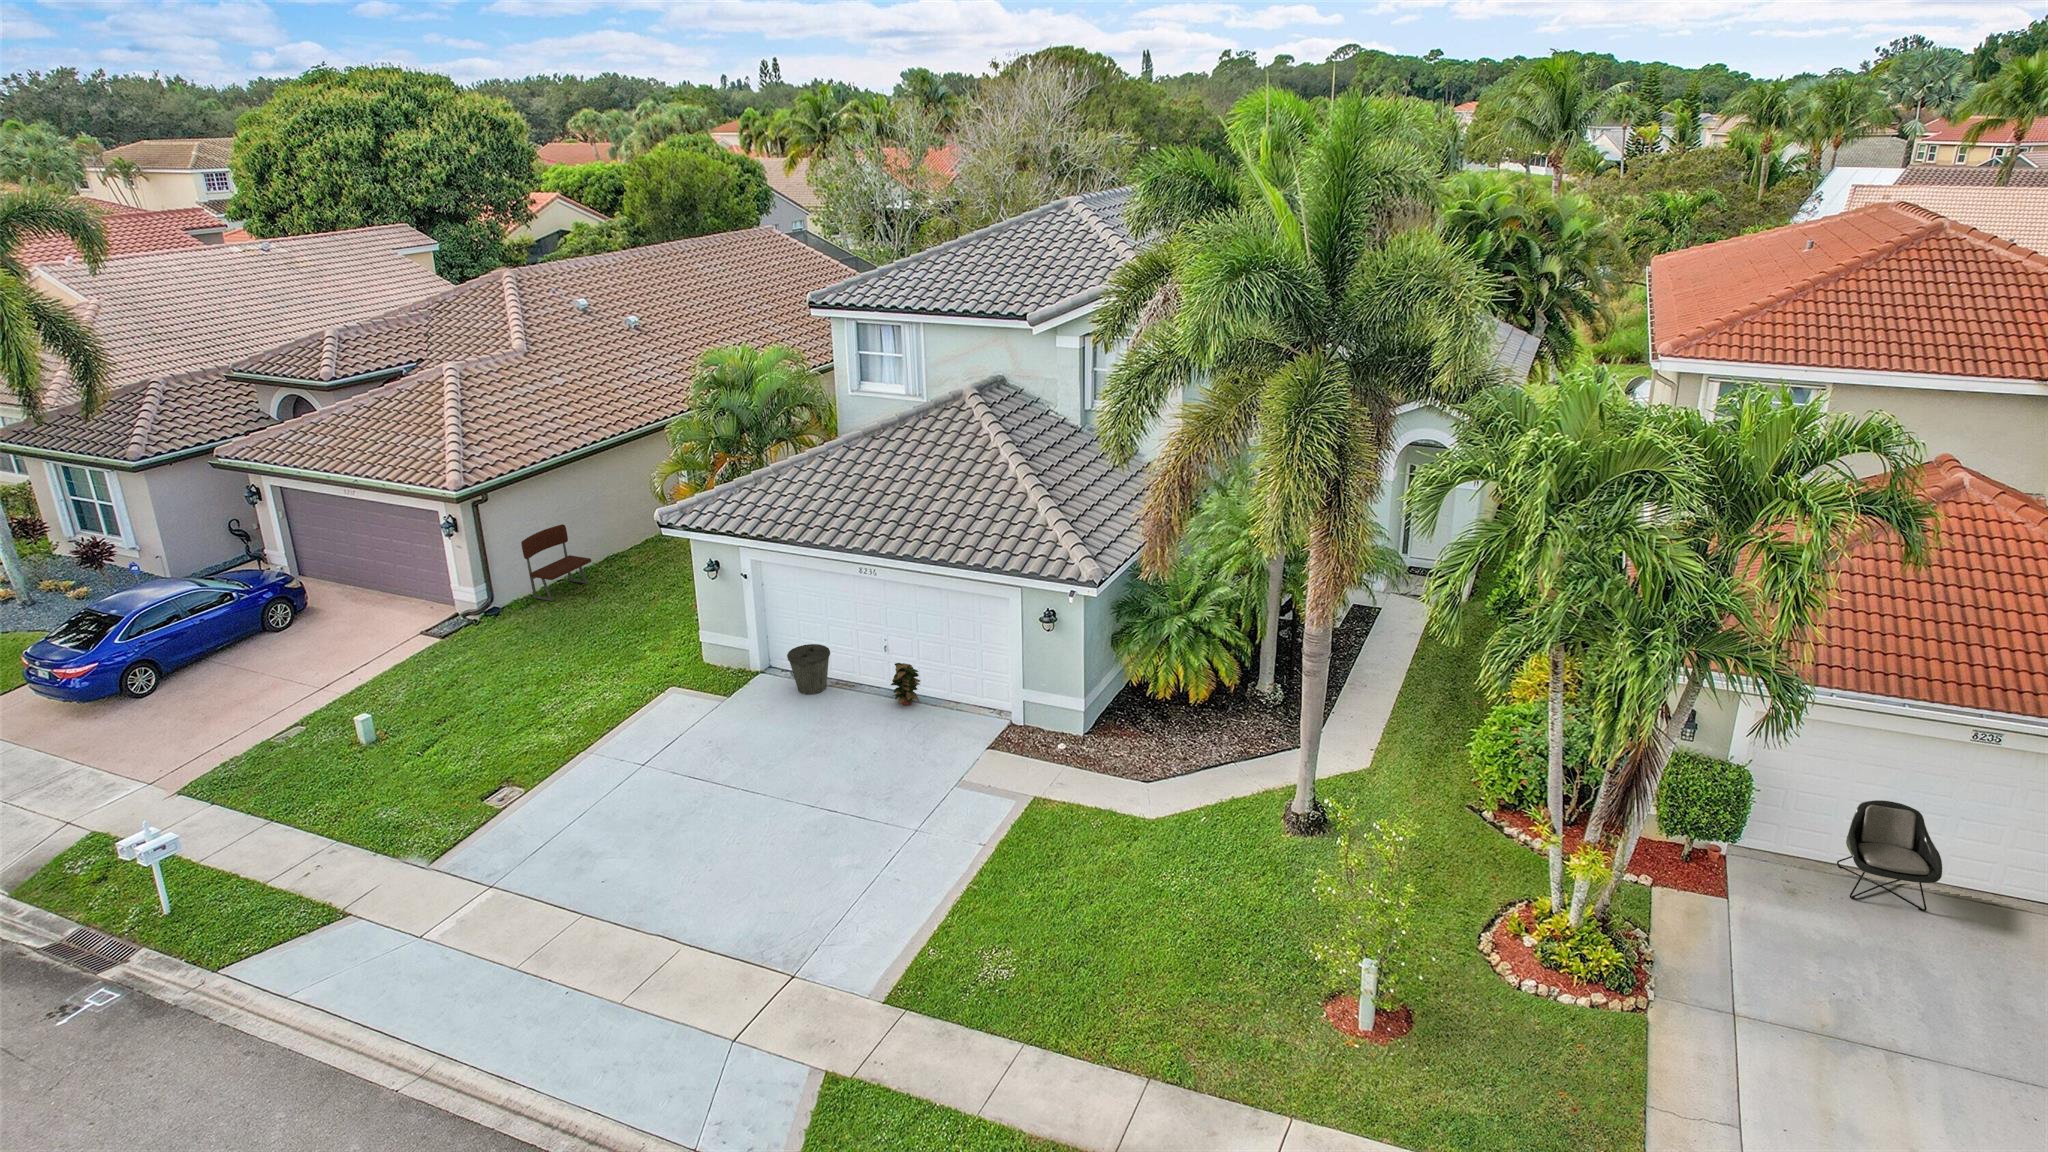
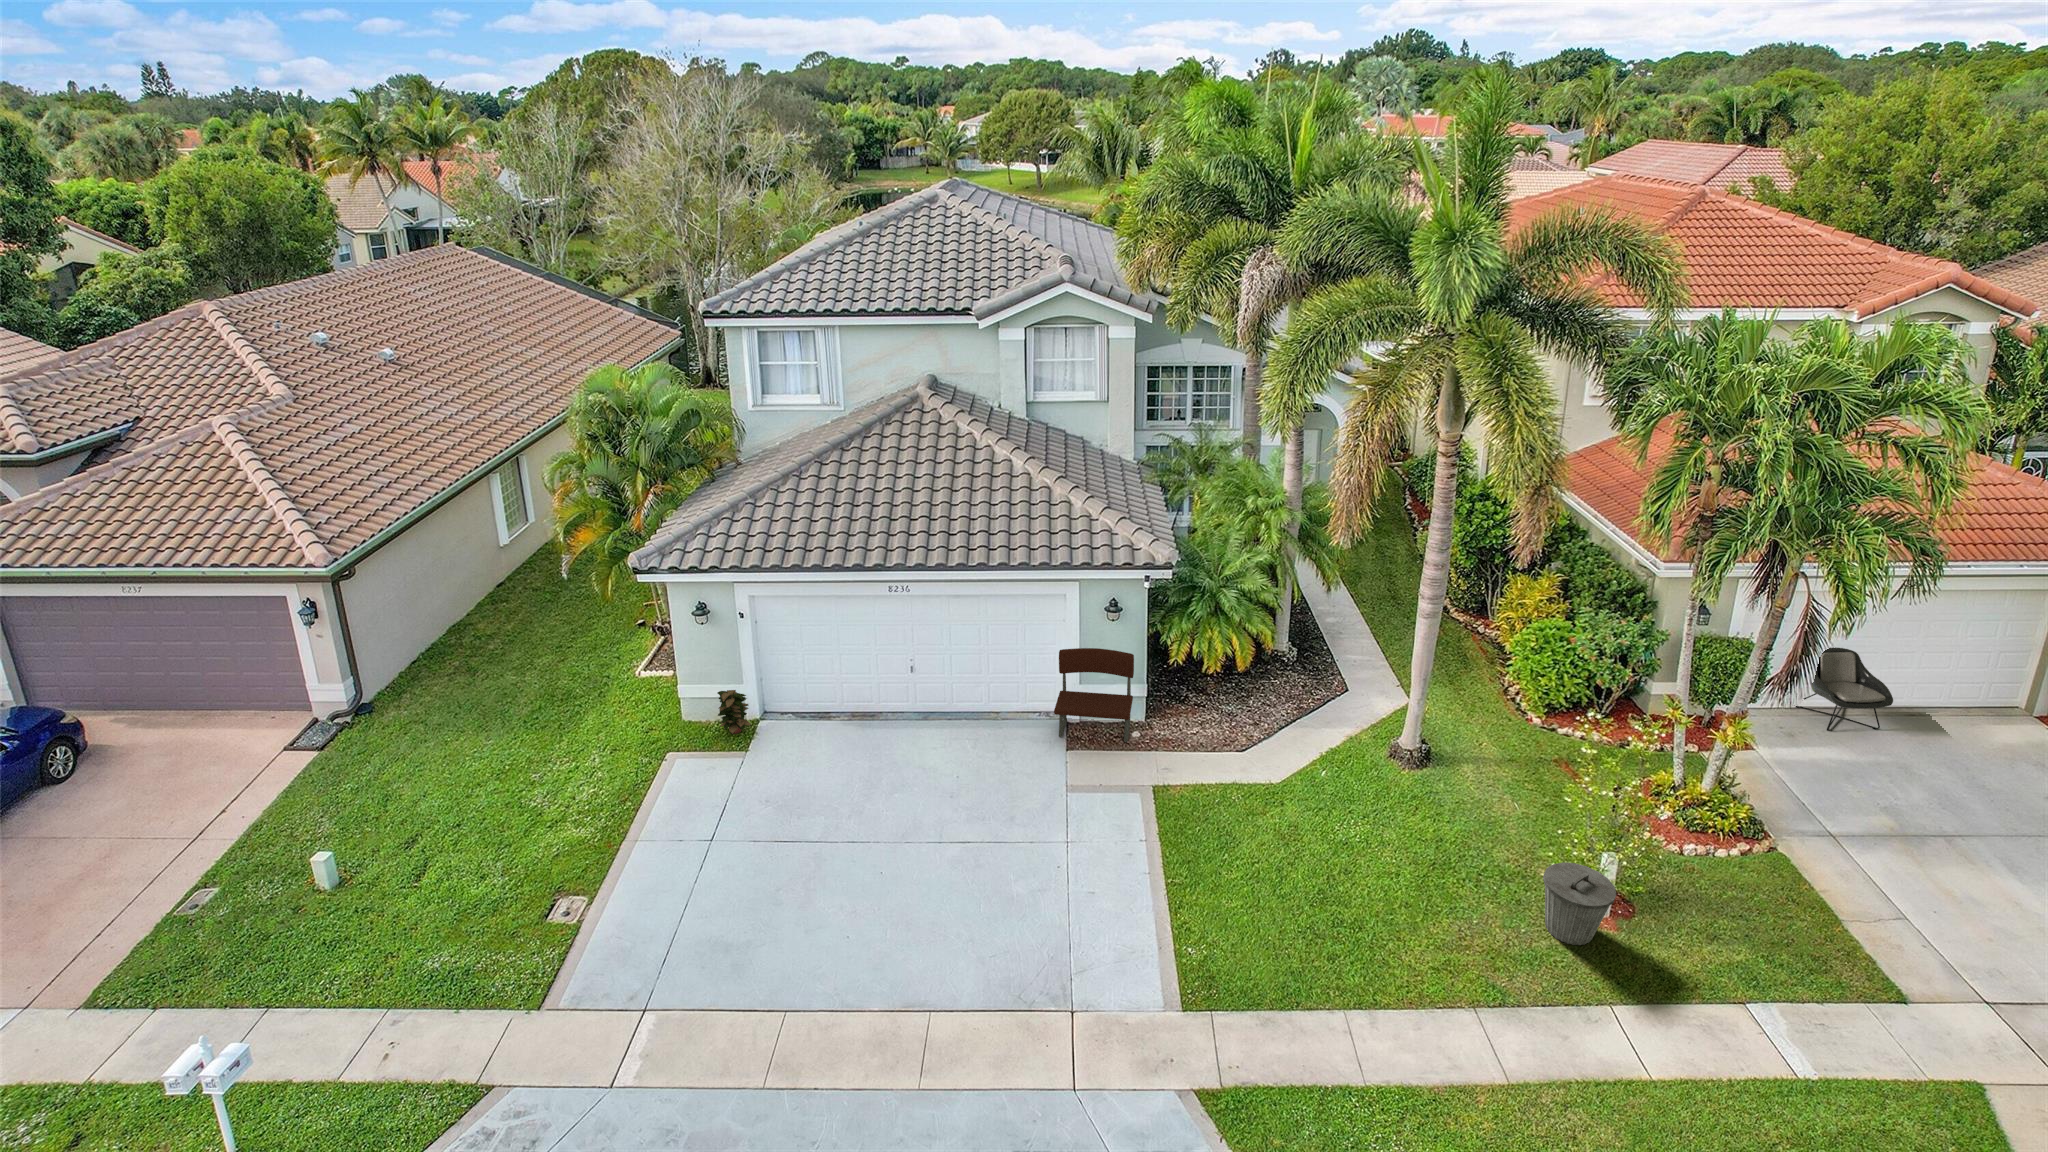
bench: present [521,524,591,601] -> present [1054,648,1134,742]
trash can: present [787,644,830,695] -> present [1543,862,1616,945]
decorative plant: present [891,663,920,705] -> present [718,690,751,734]

